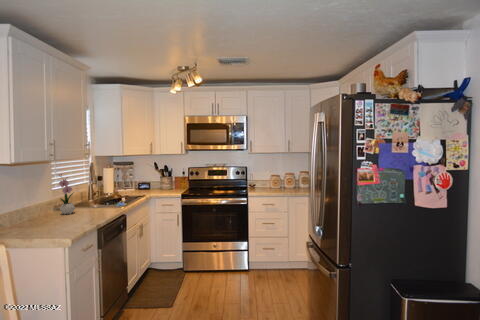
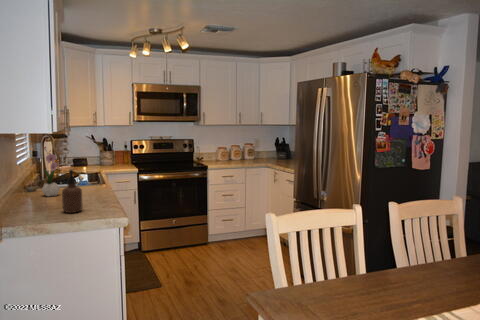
soap dispenser: none [34,194,54,232] -> present [62,170,82,213]

